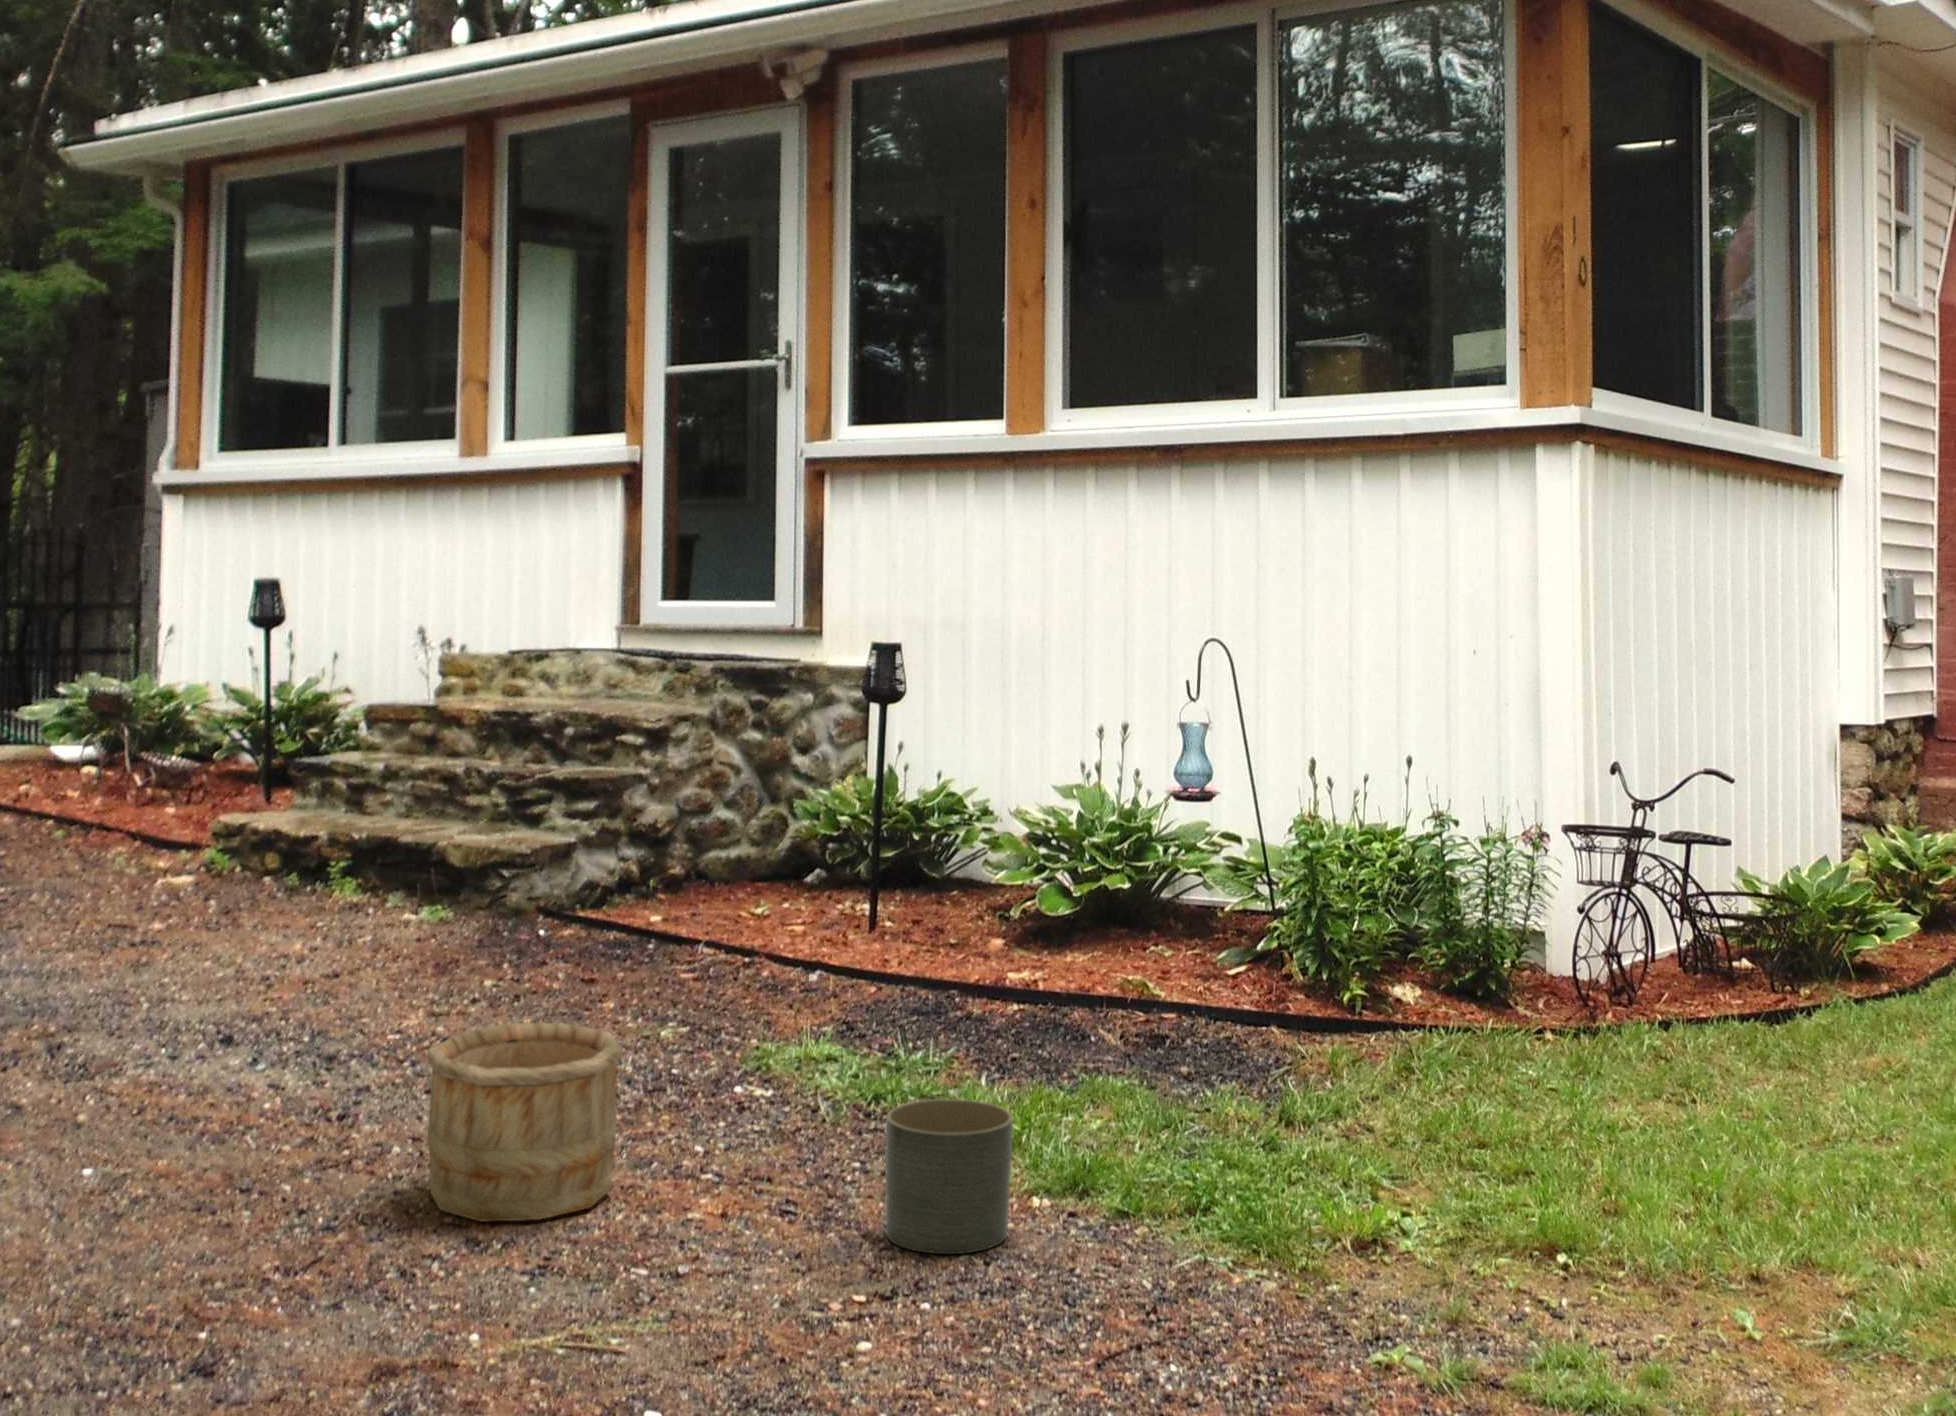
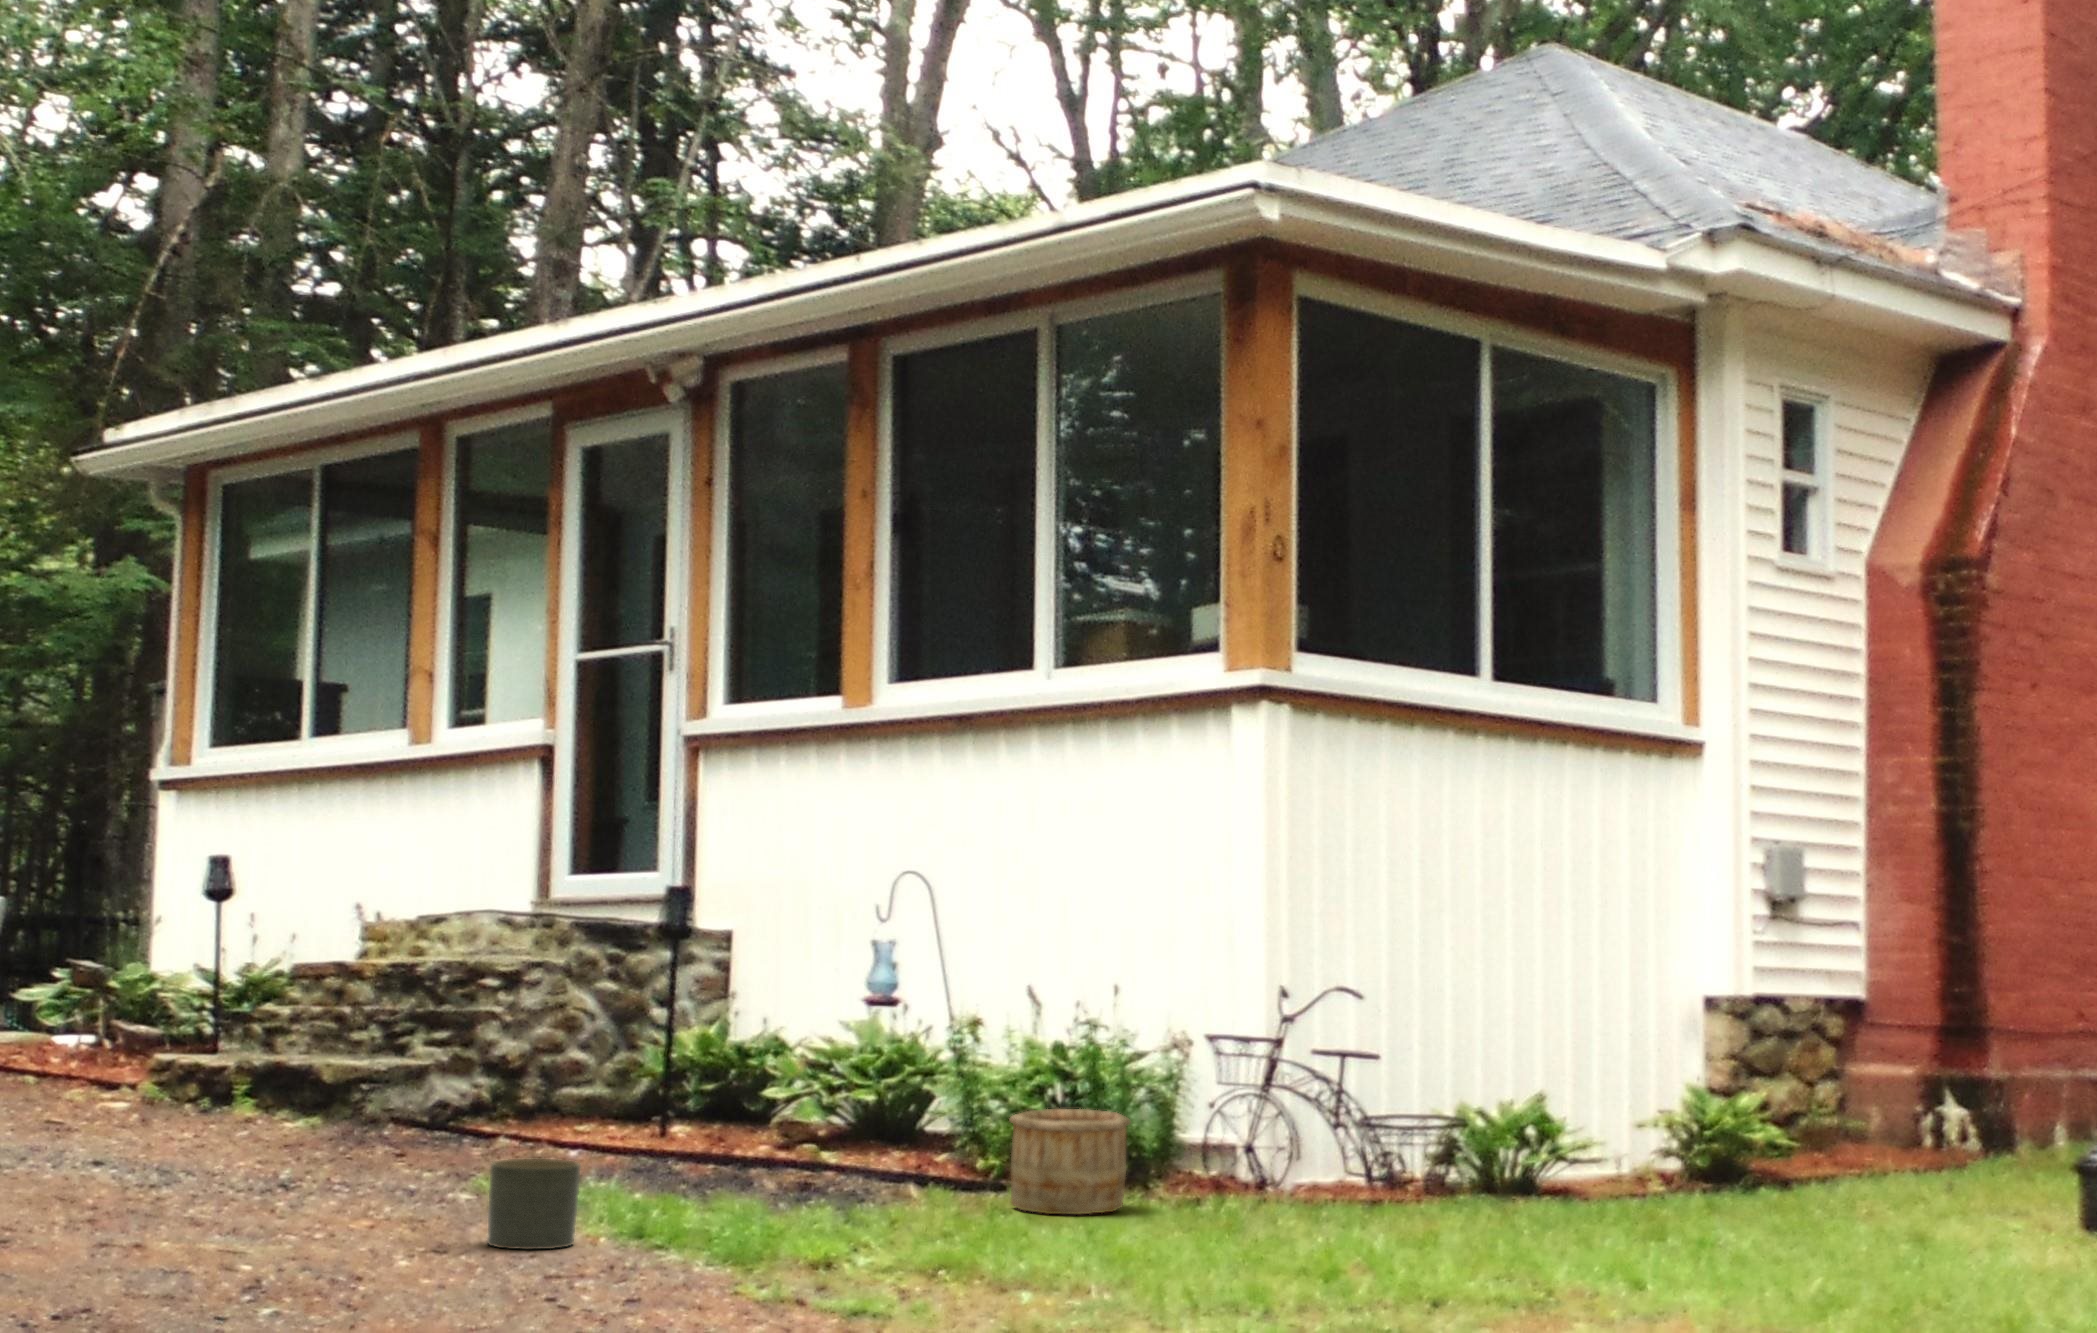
wooden bucket: present [426,1023,623,1222] -> present [1009,1109,1130,1215]

